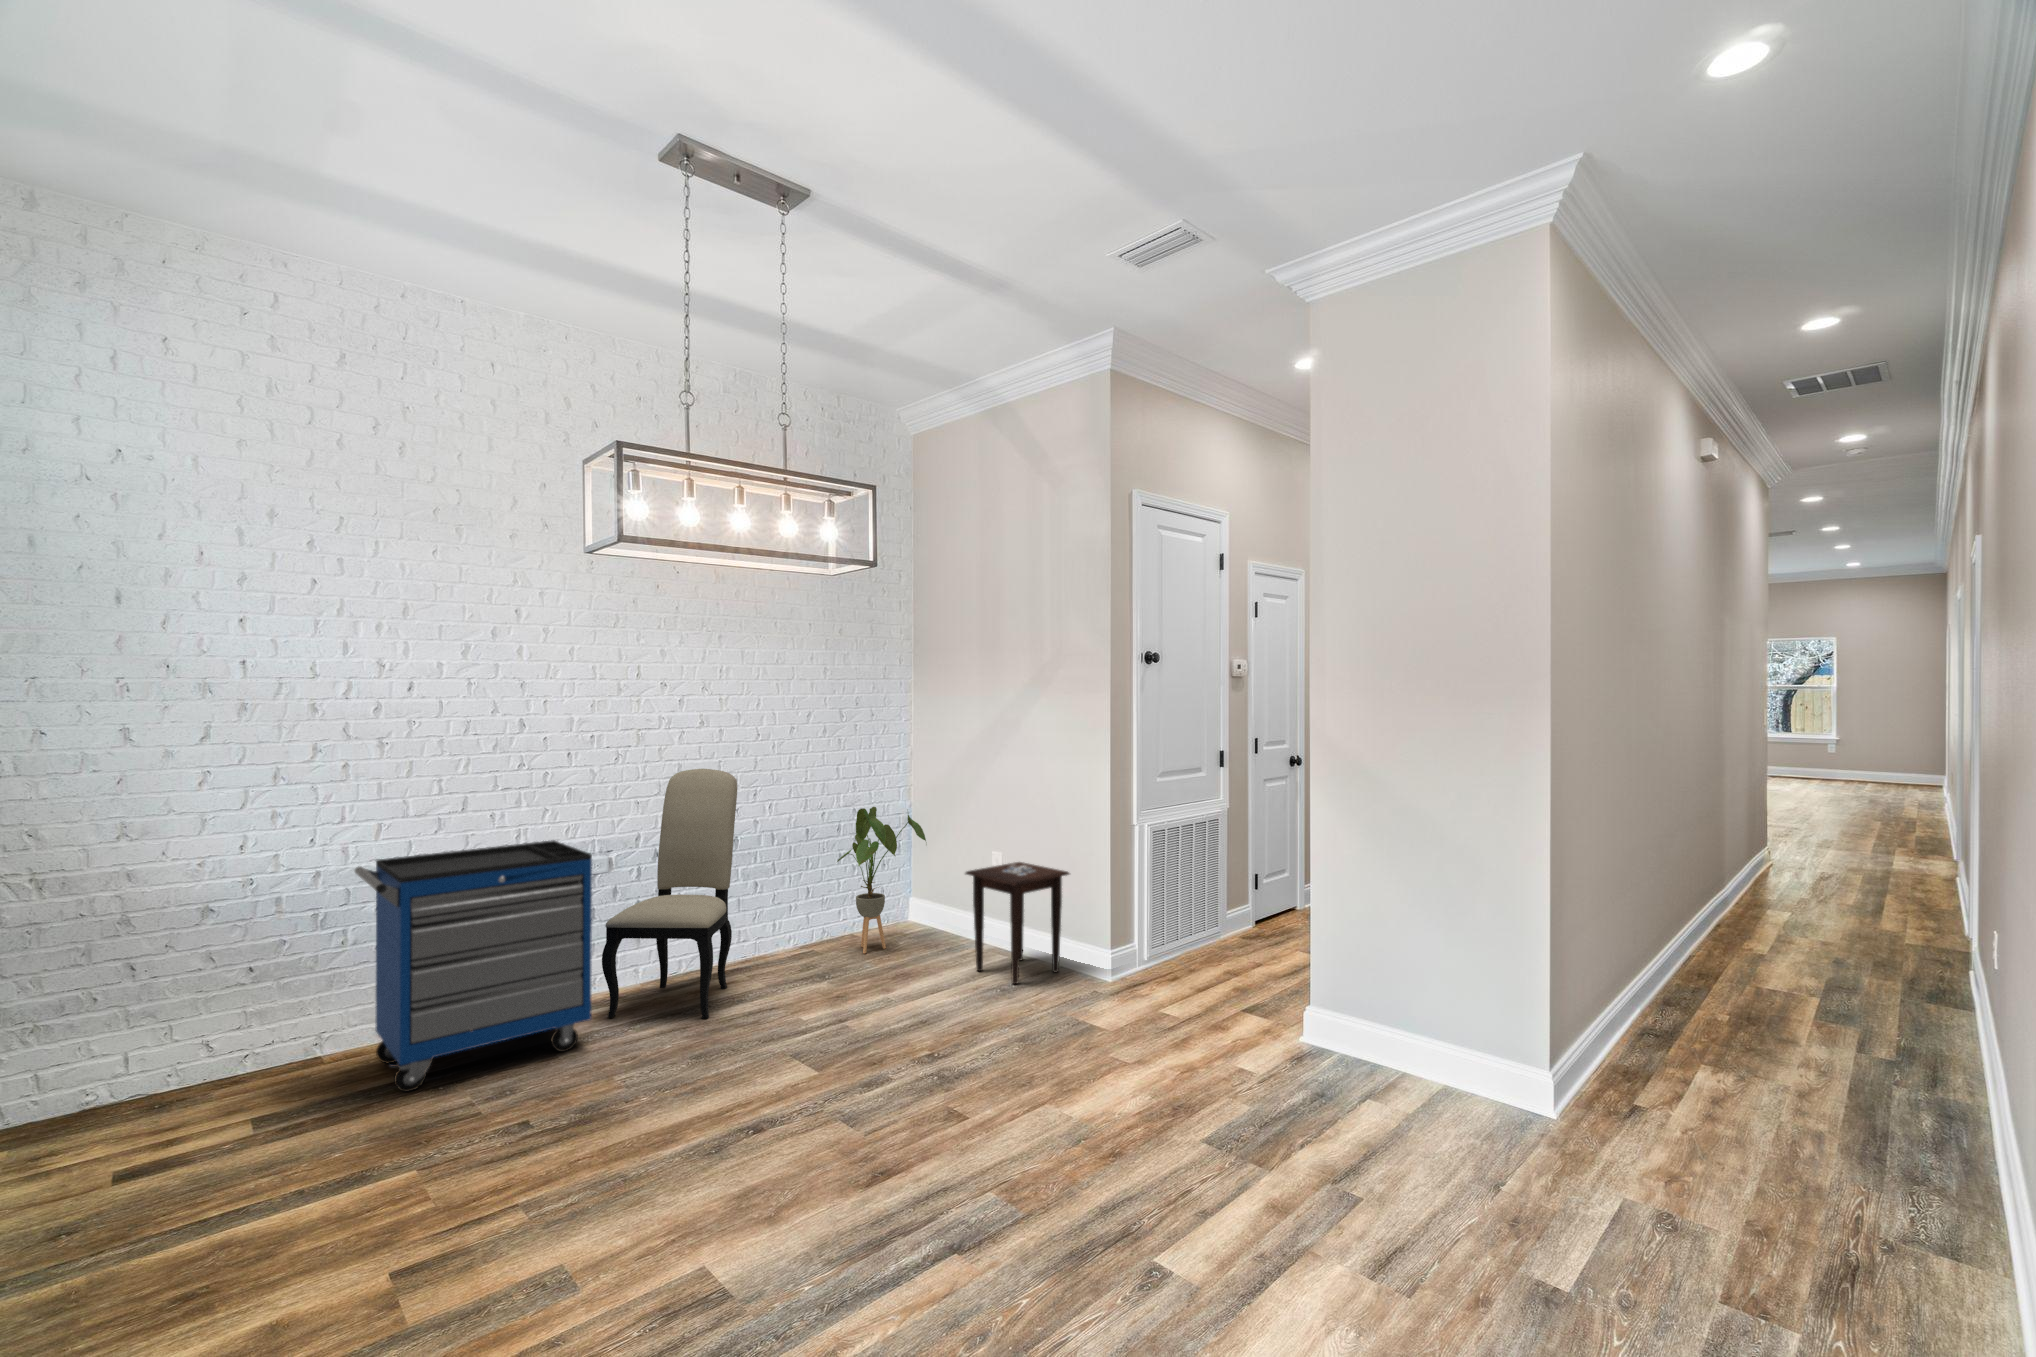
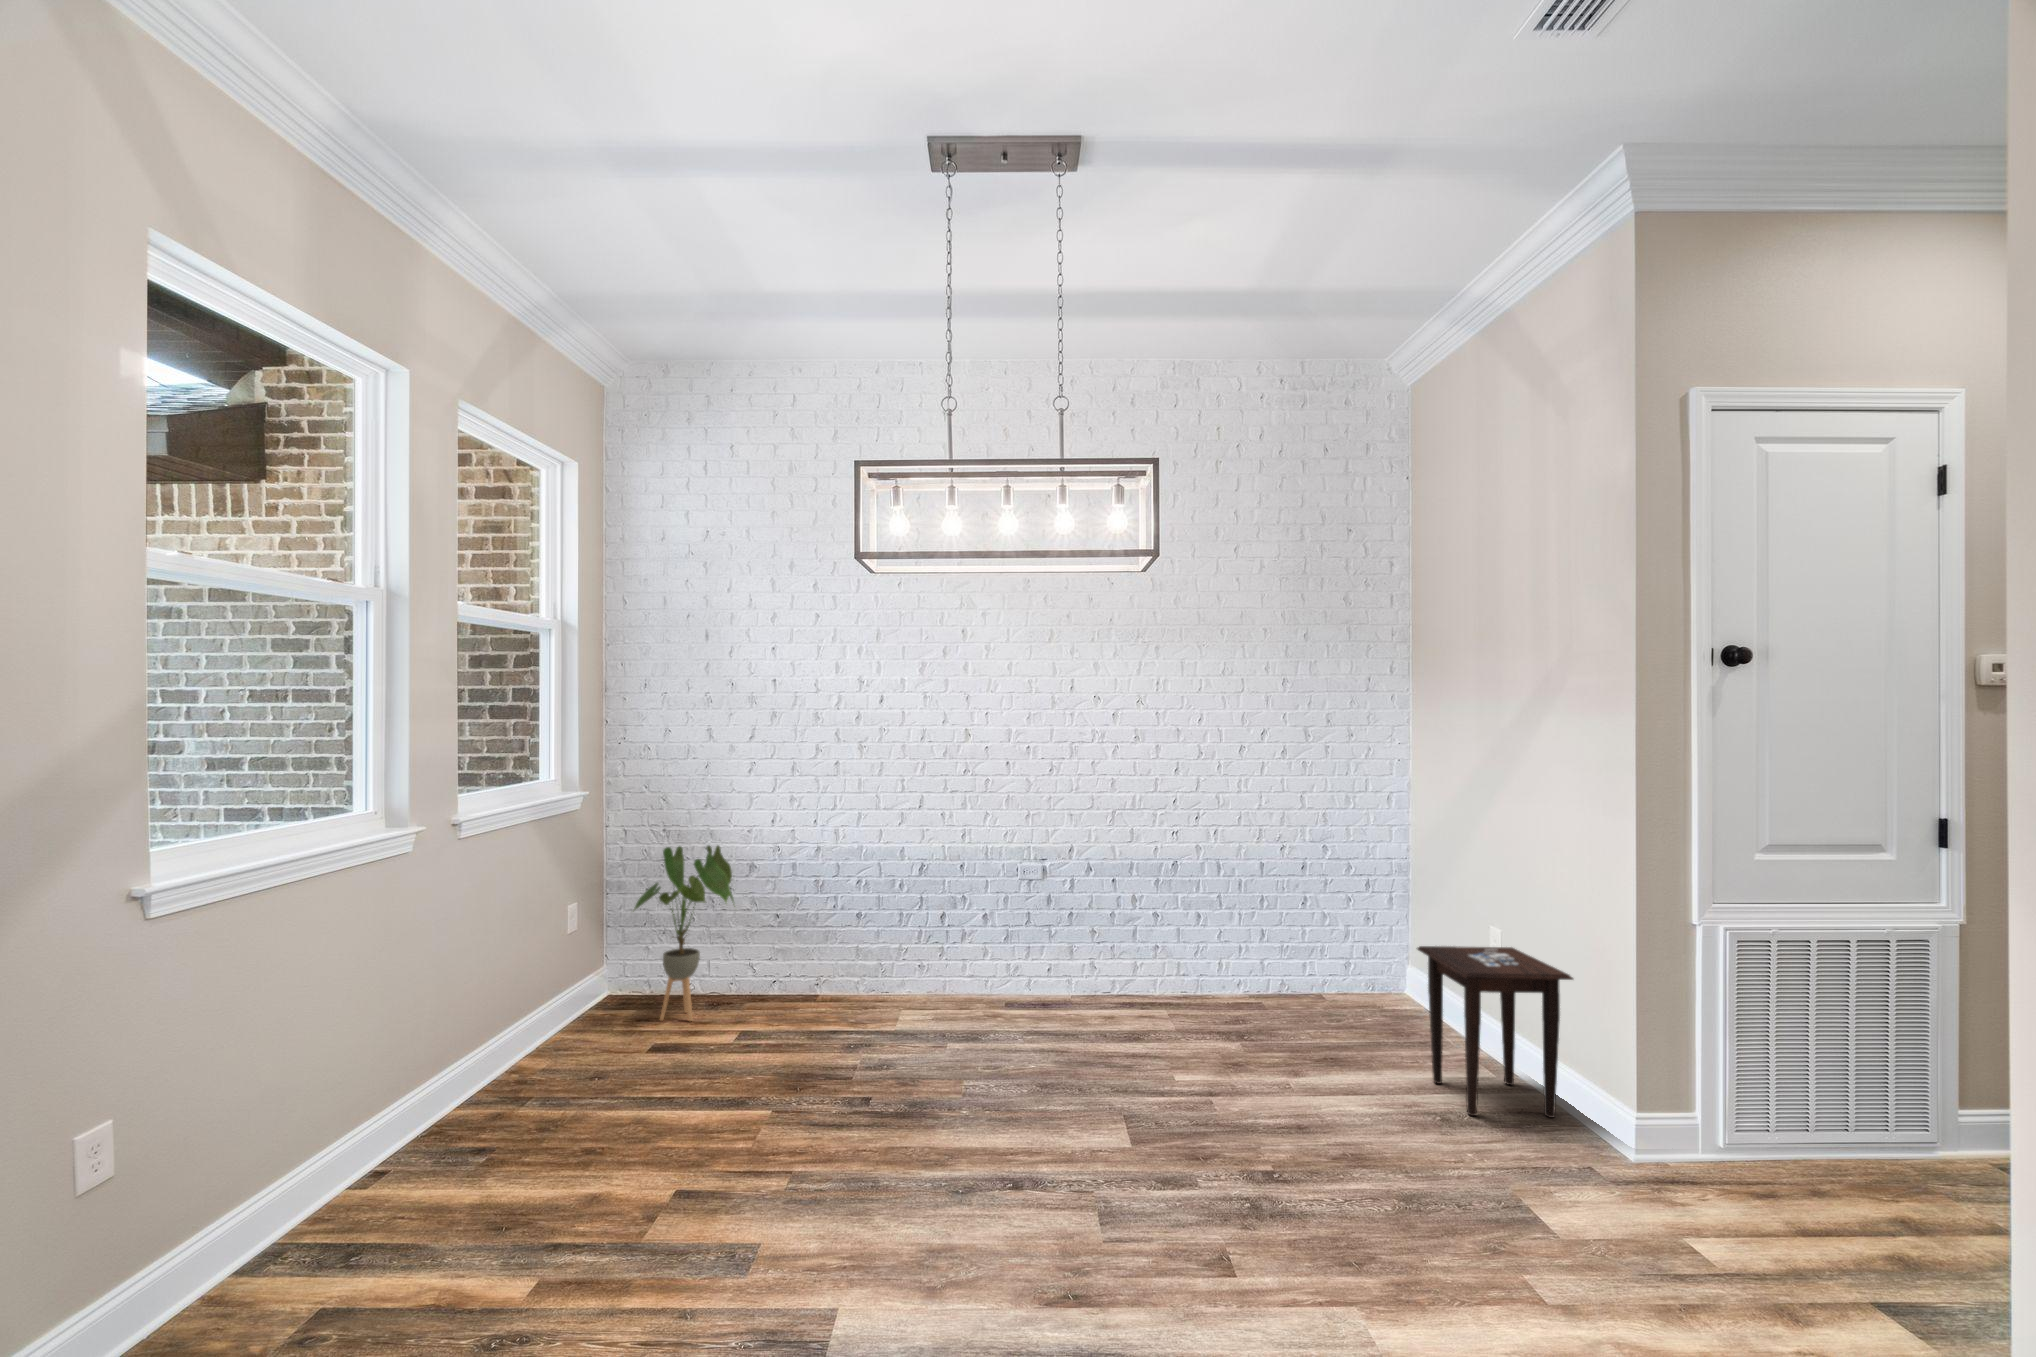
dining chair: present [602,769,737,1019] -> none [1014,787,1162,1049]
house plant: present [837,807,926,953] -> present [634,846,734,1021]
storage cabinet: present [355,840,592,1092] -> none [810,840,985,1043]

